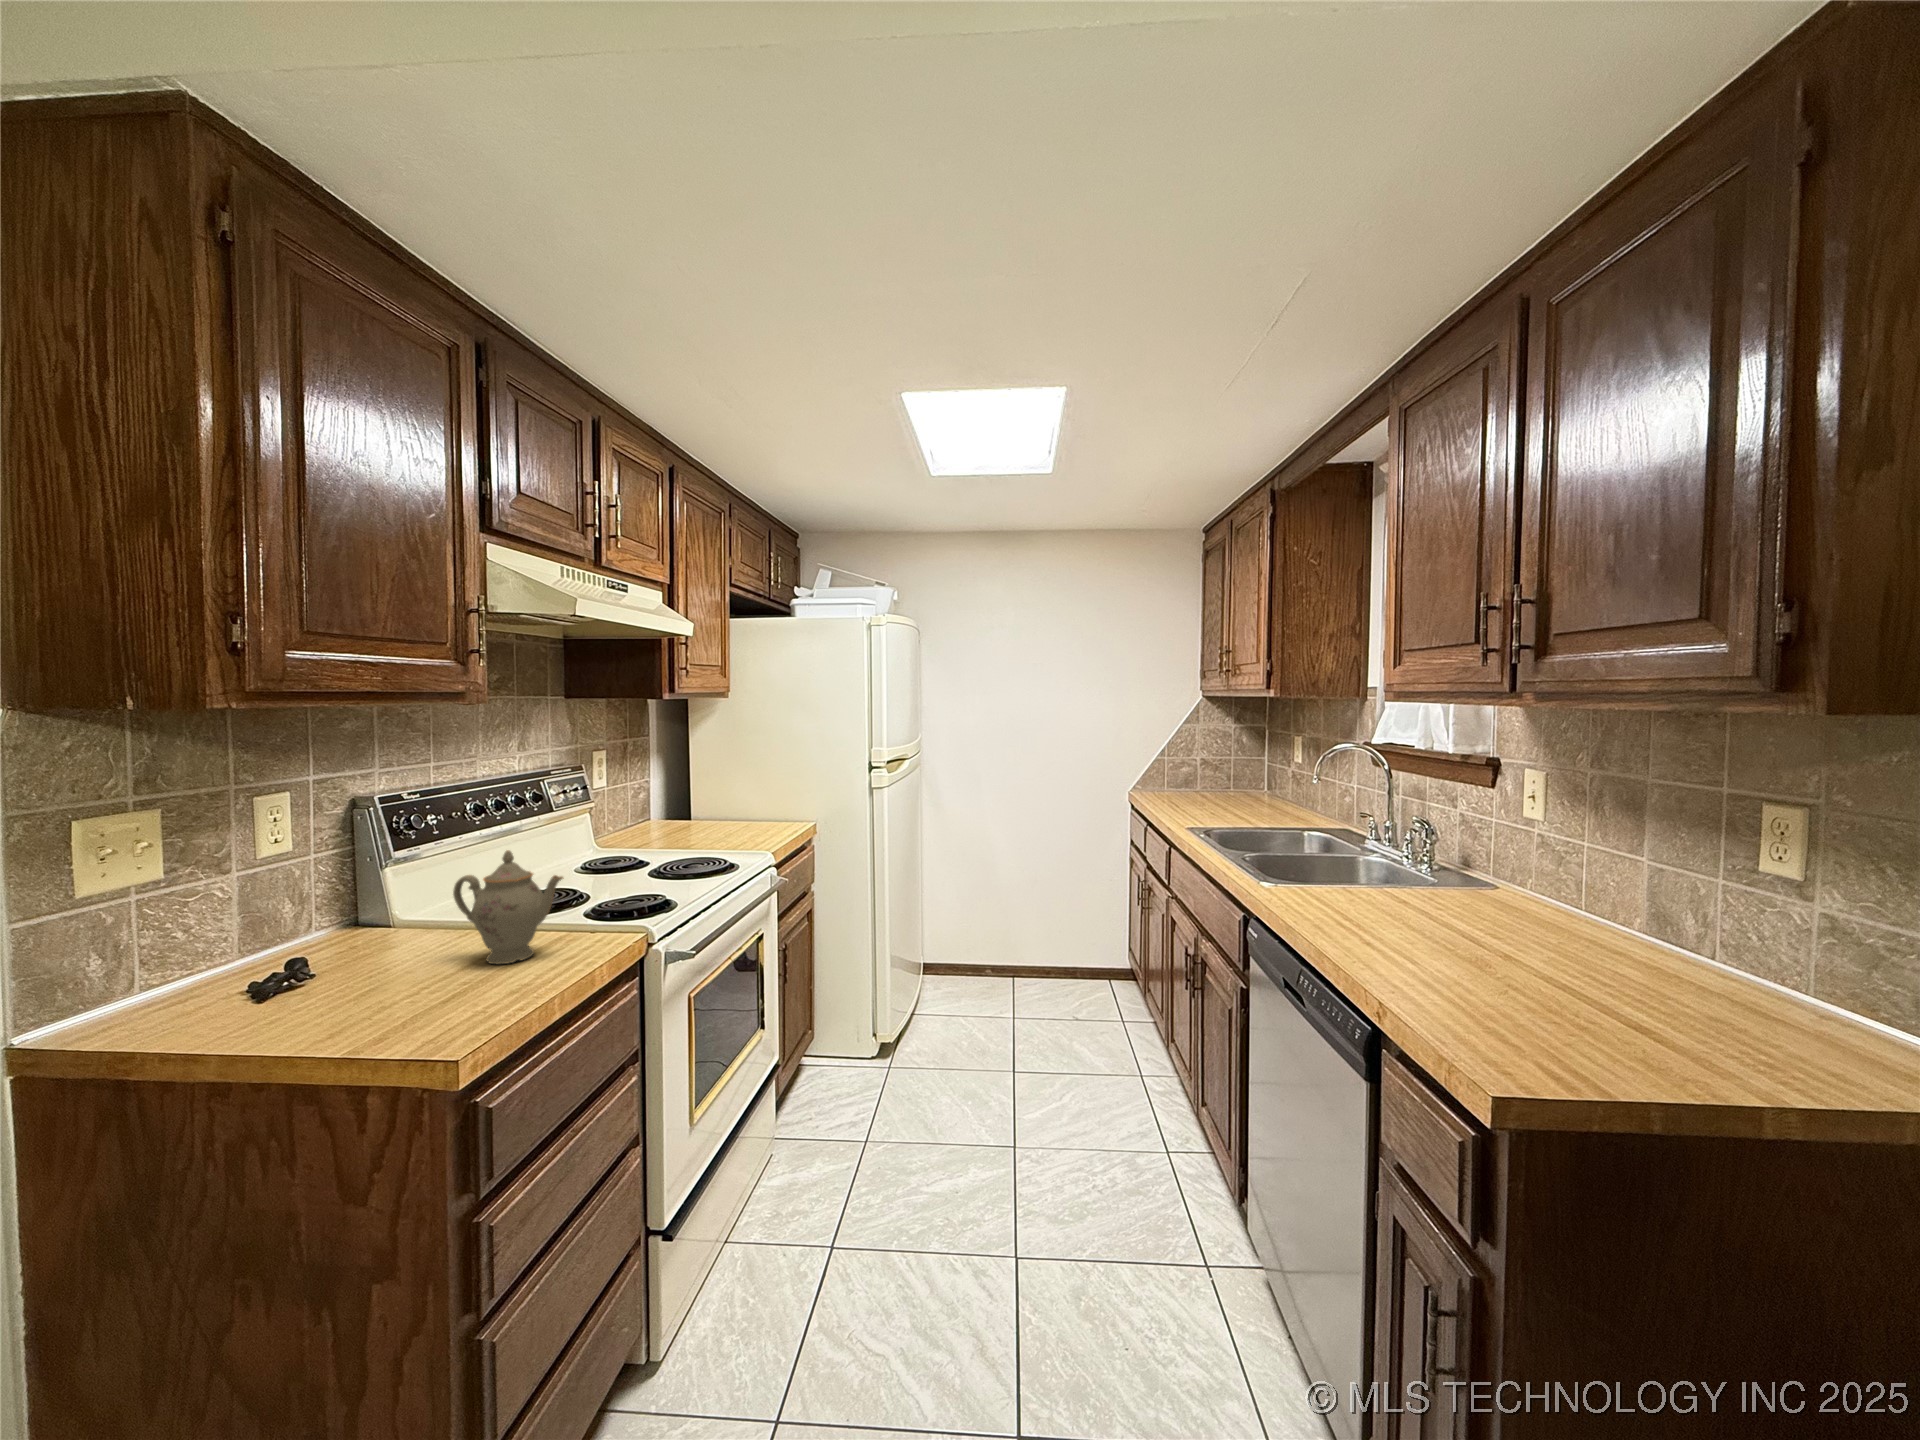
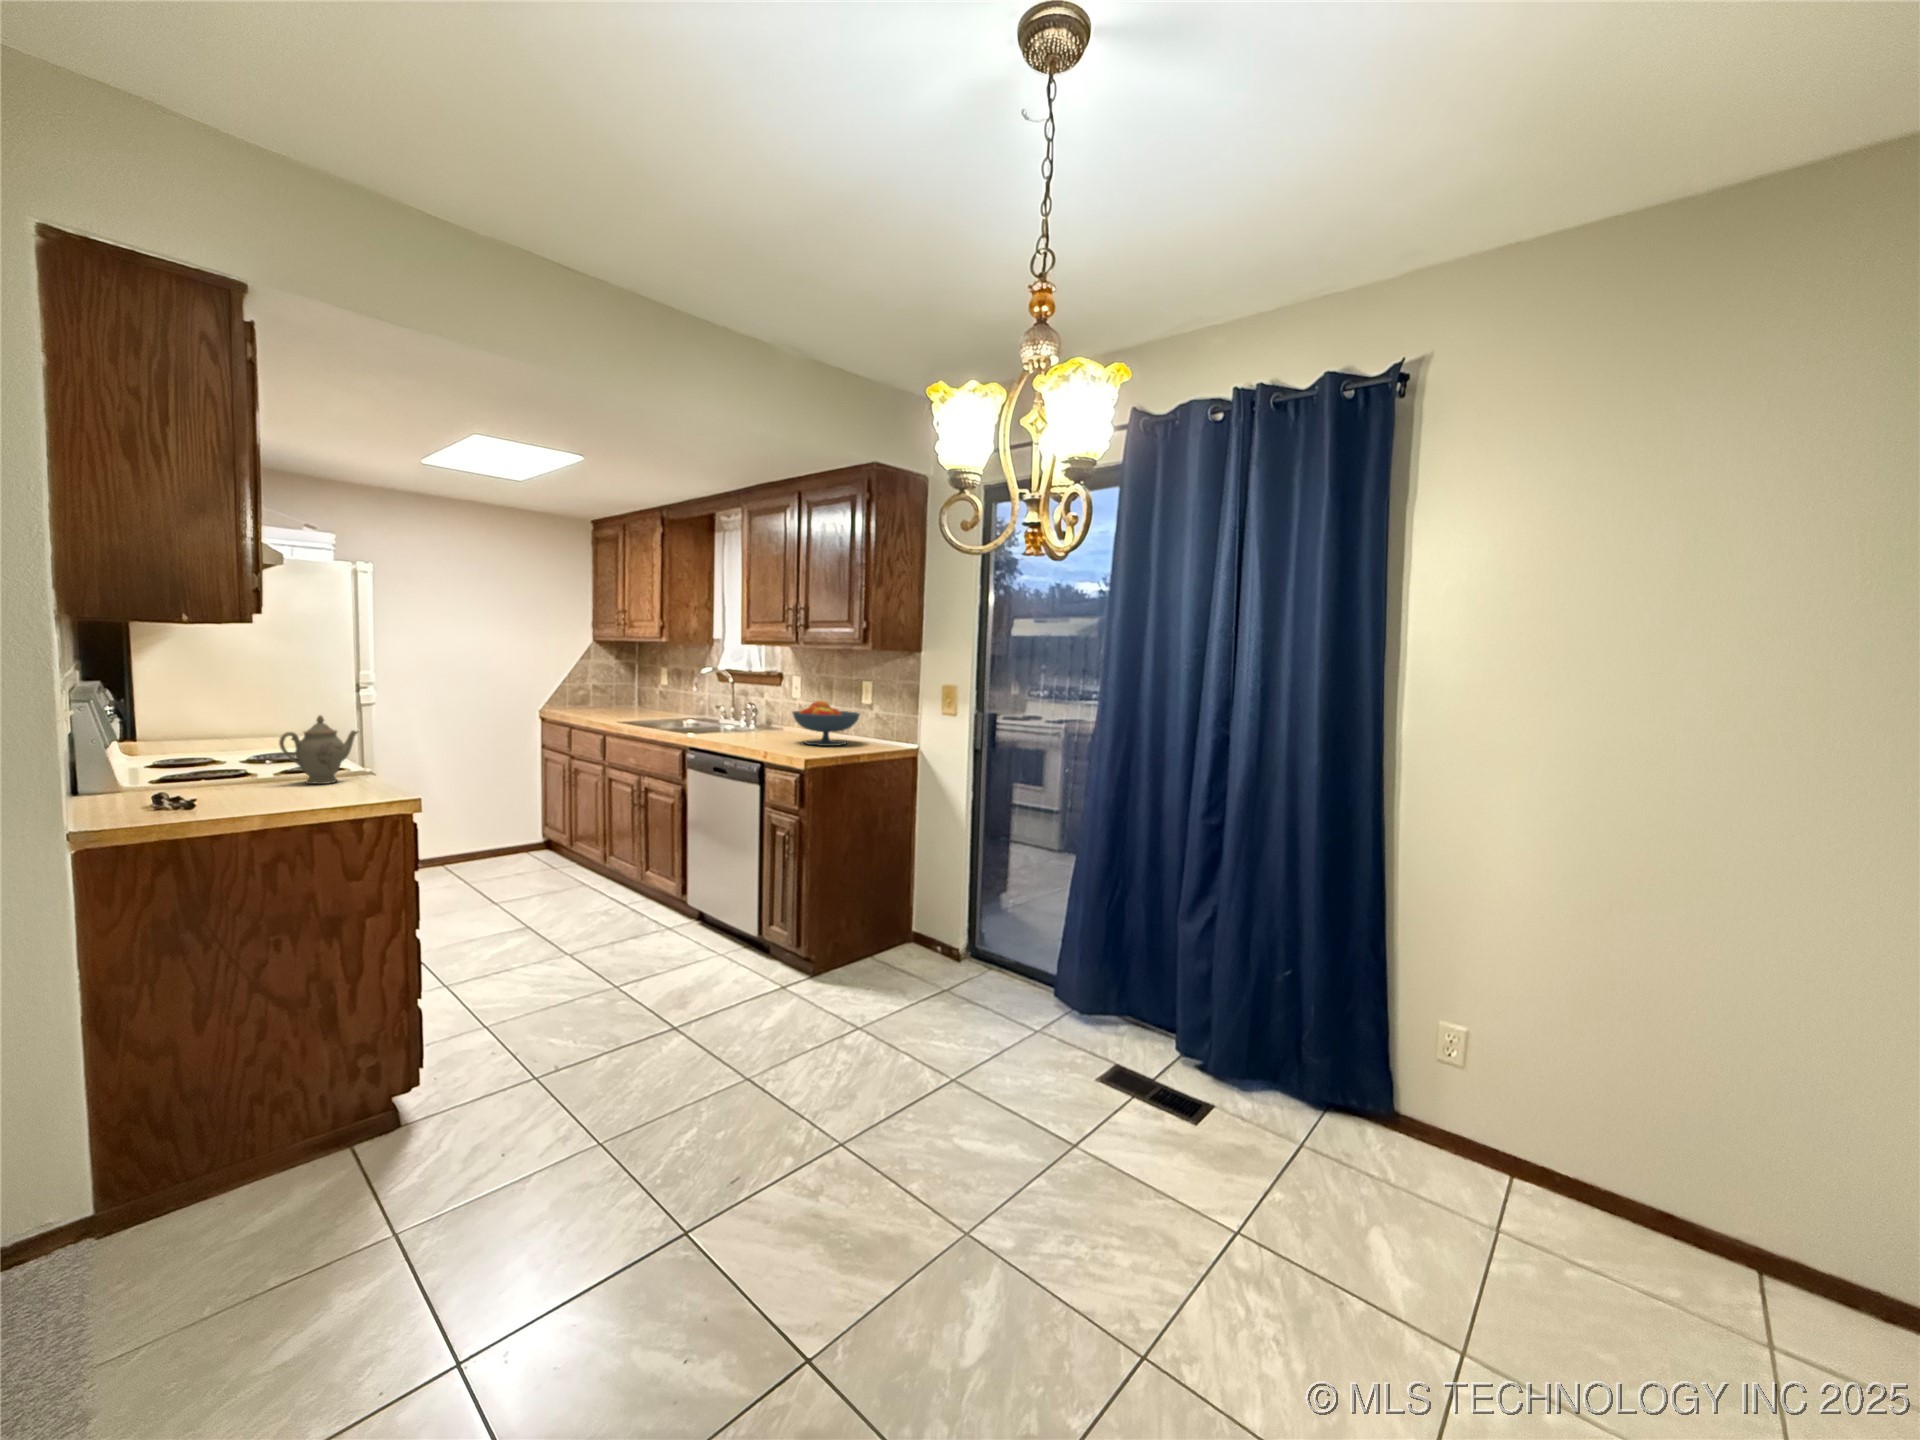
fruit bowl: none [1483,857,1767,1030] -> present [793,701,860,746]

